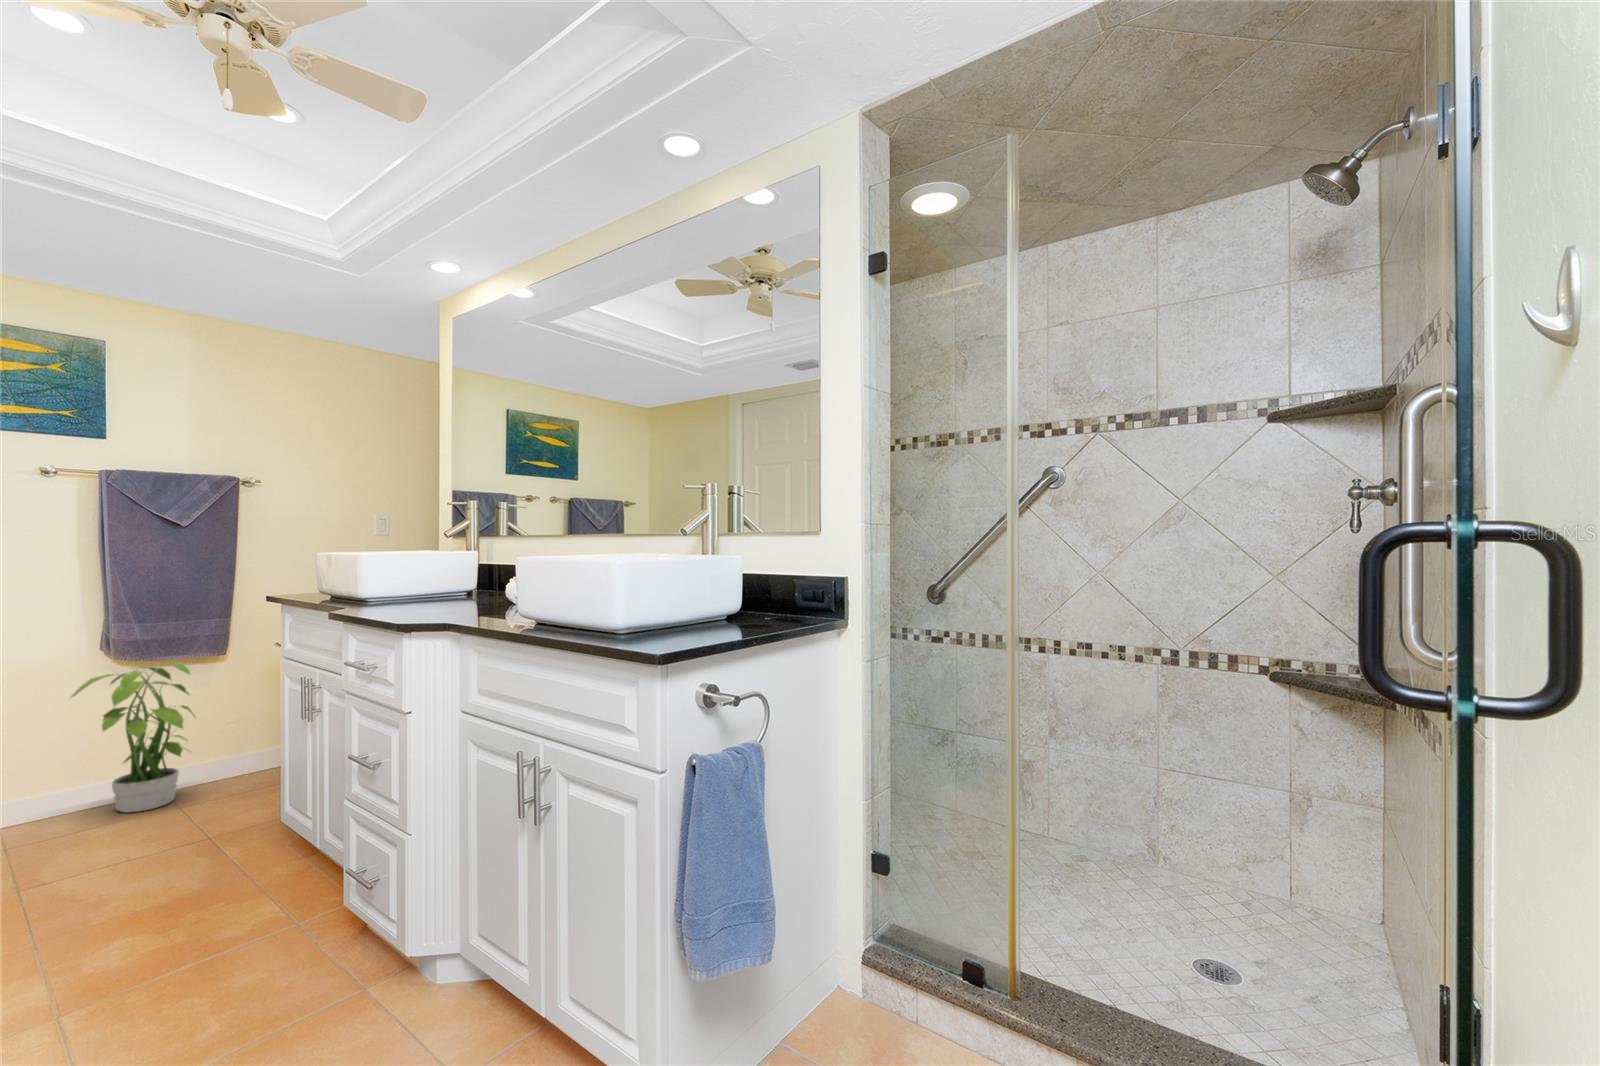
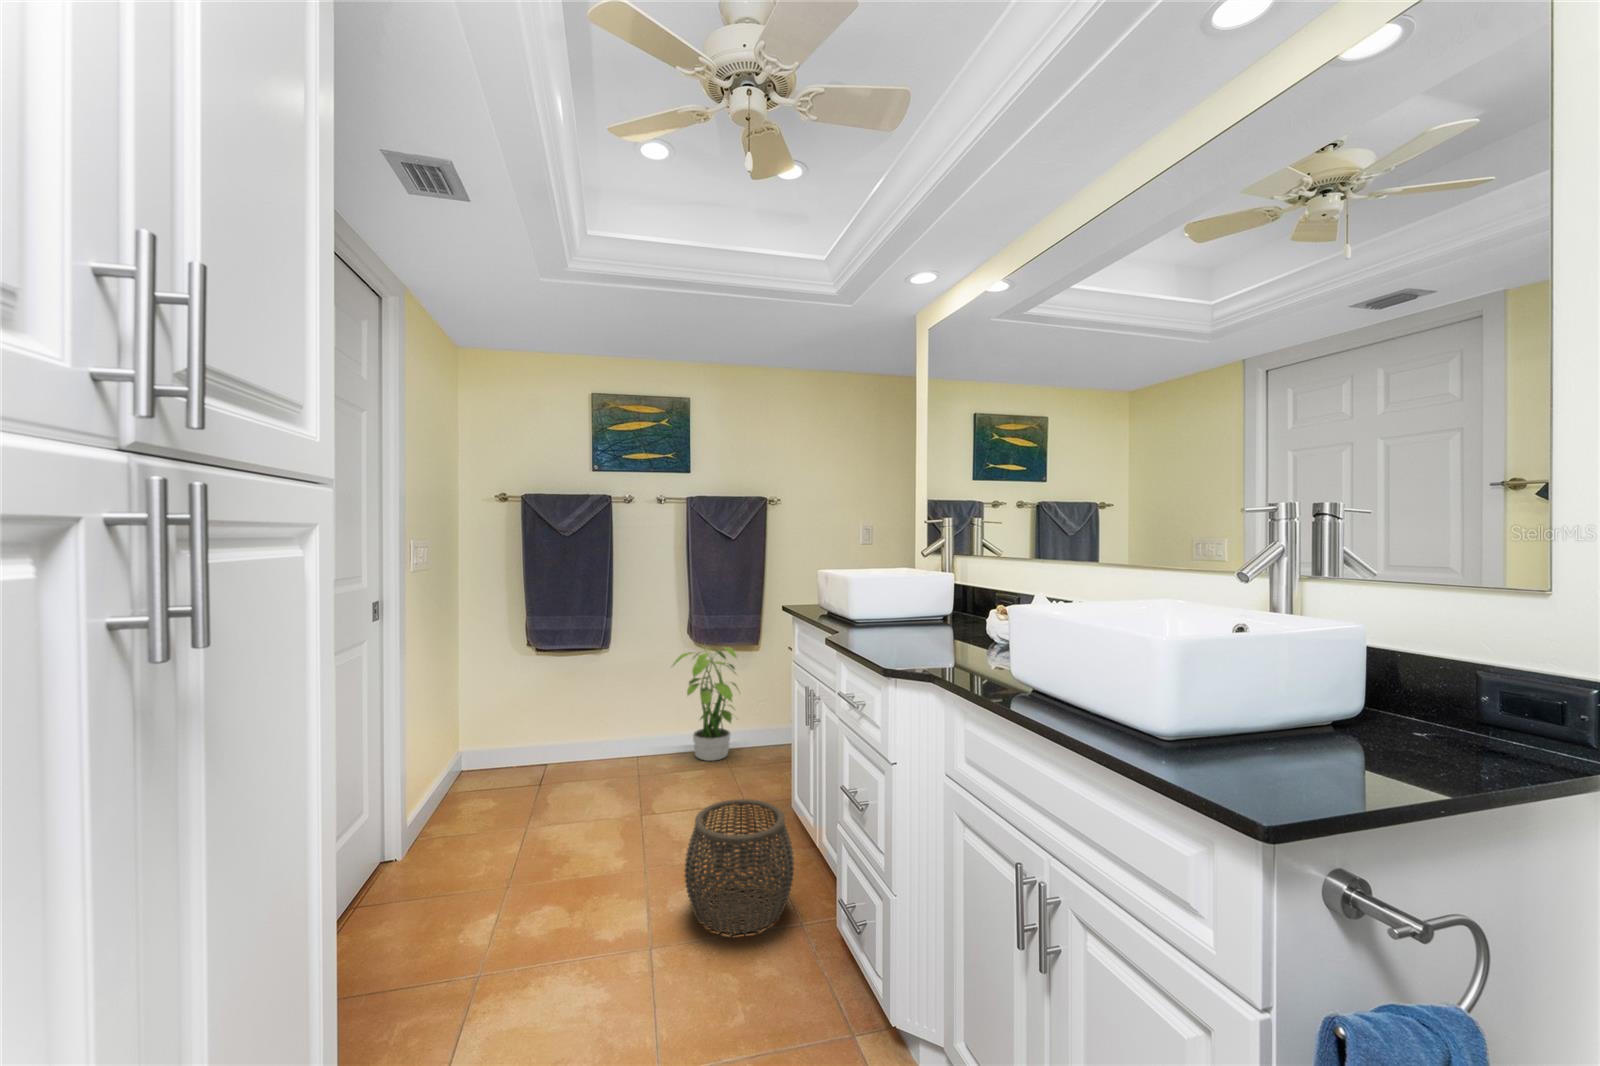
woven basket: none [119,811,286,969] -> present [685,799,794,935]

